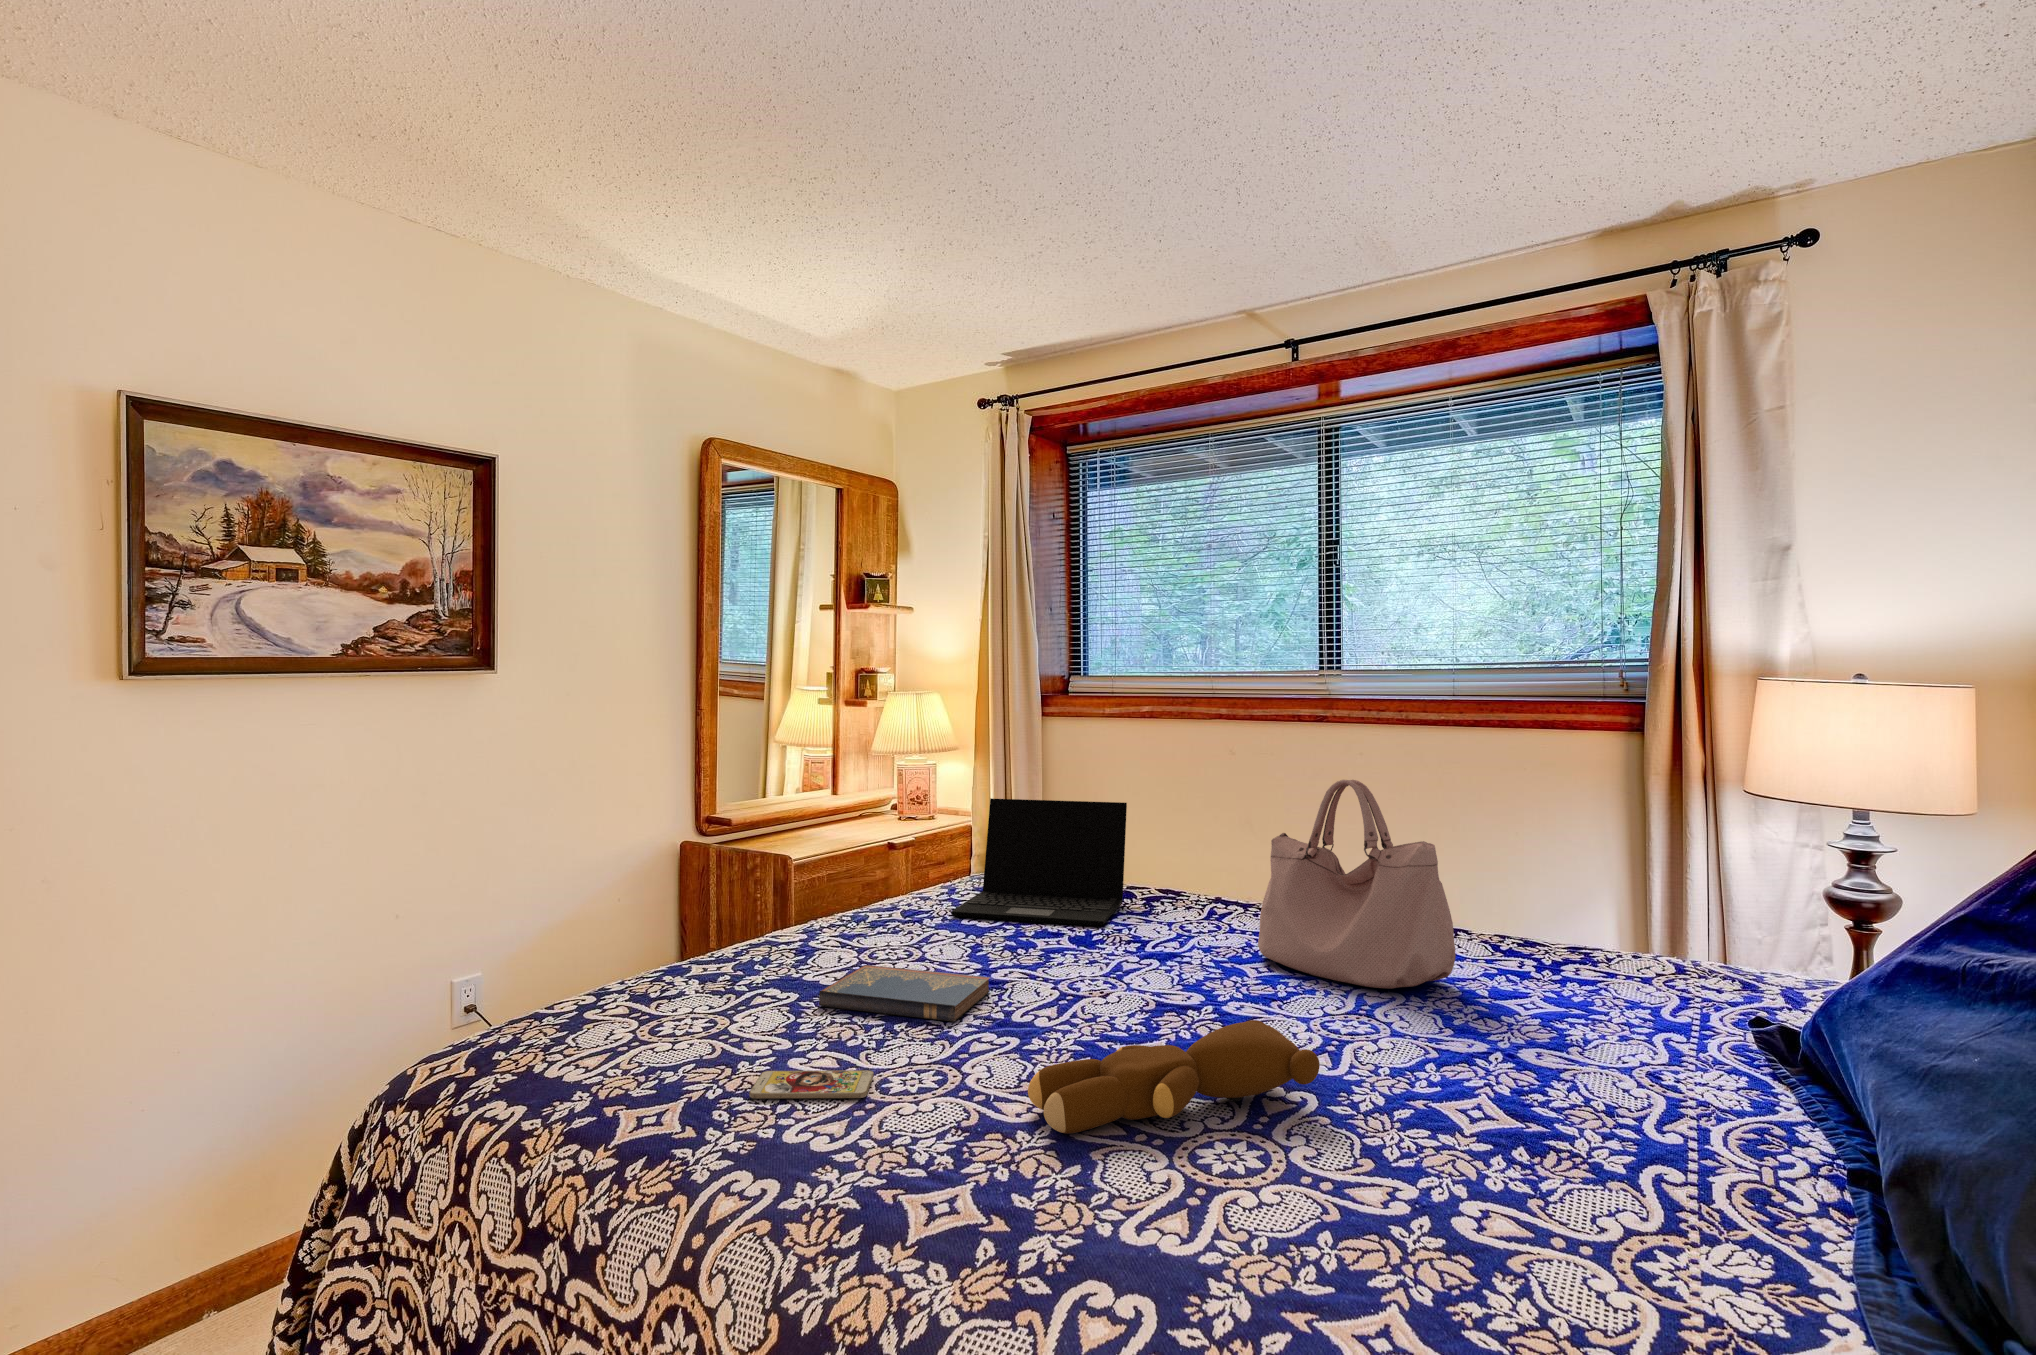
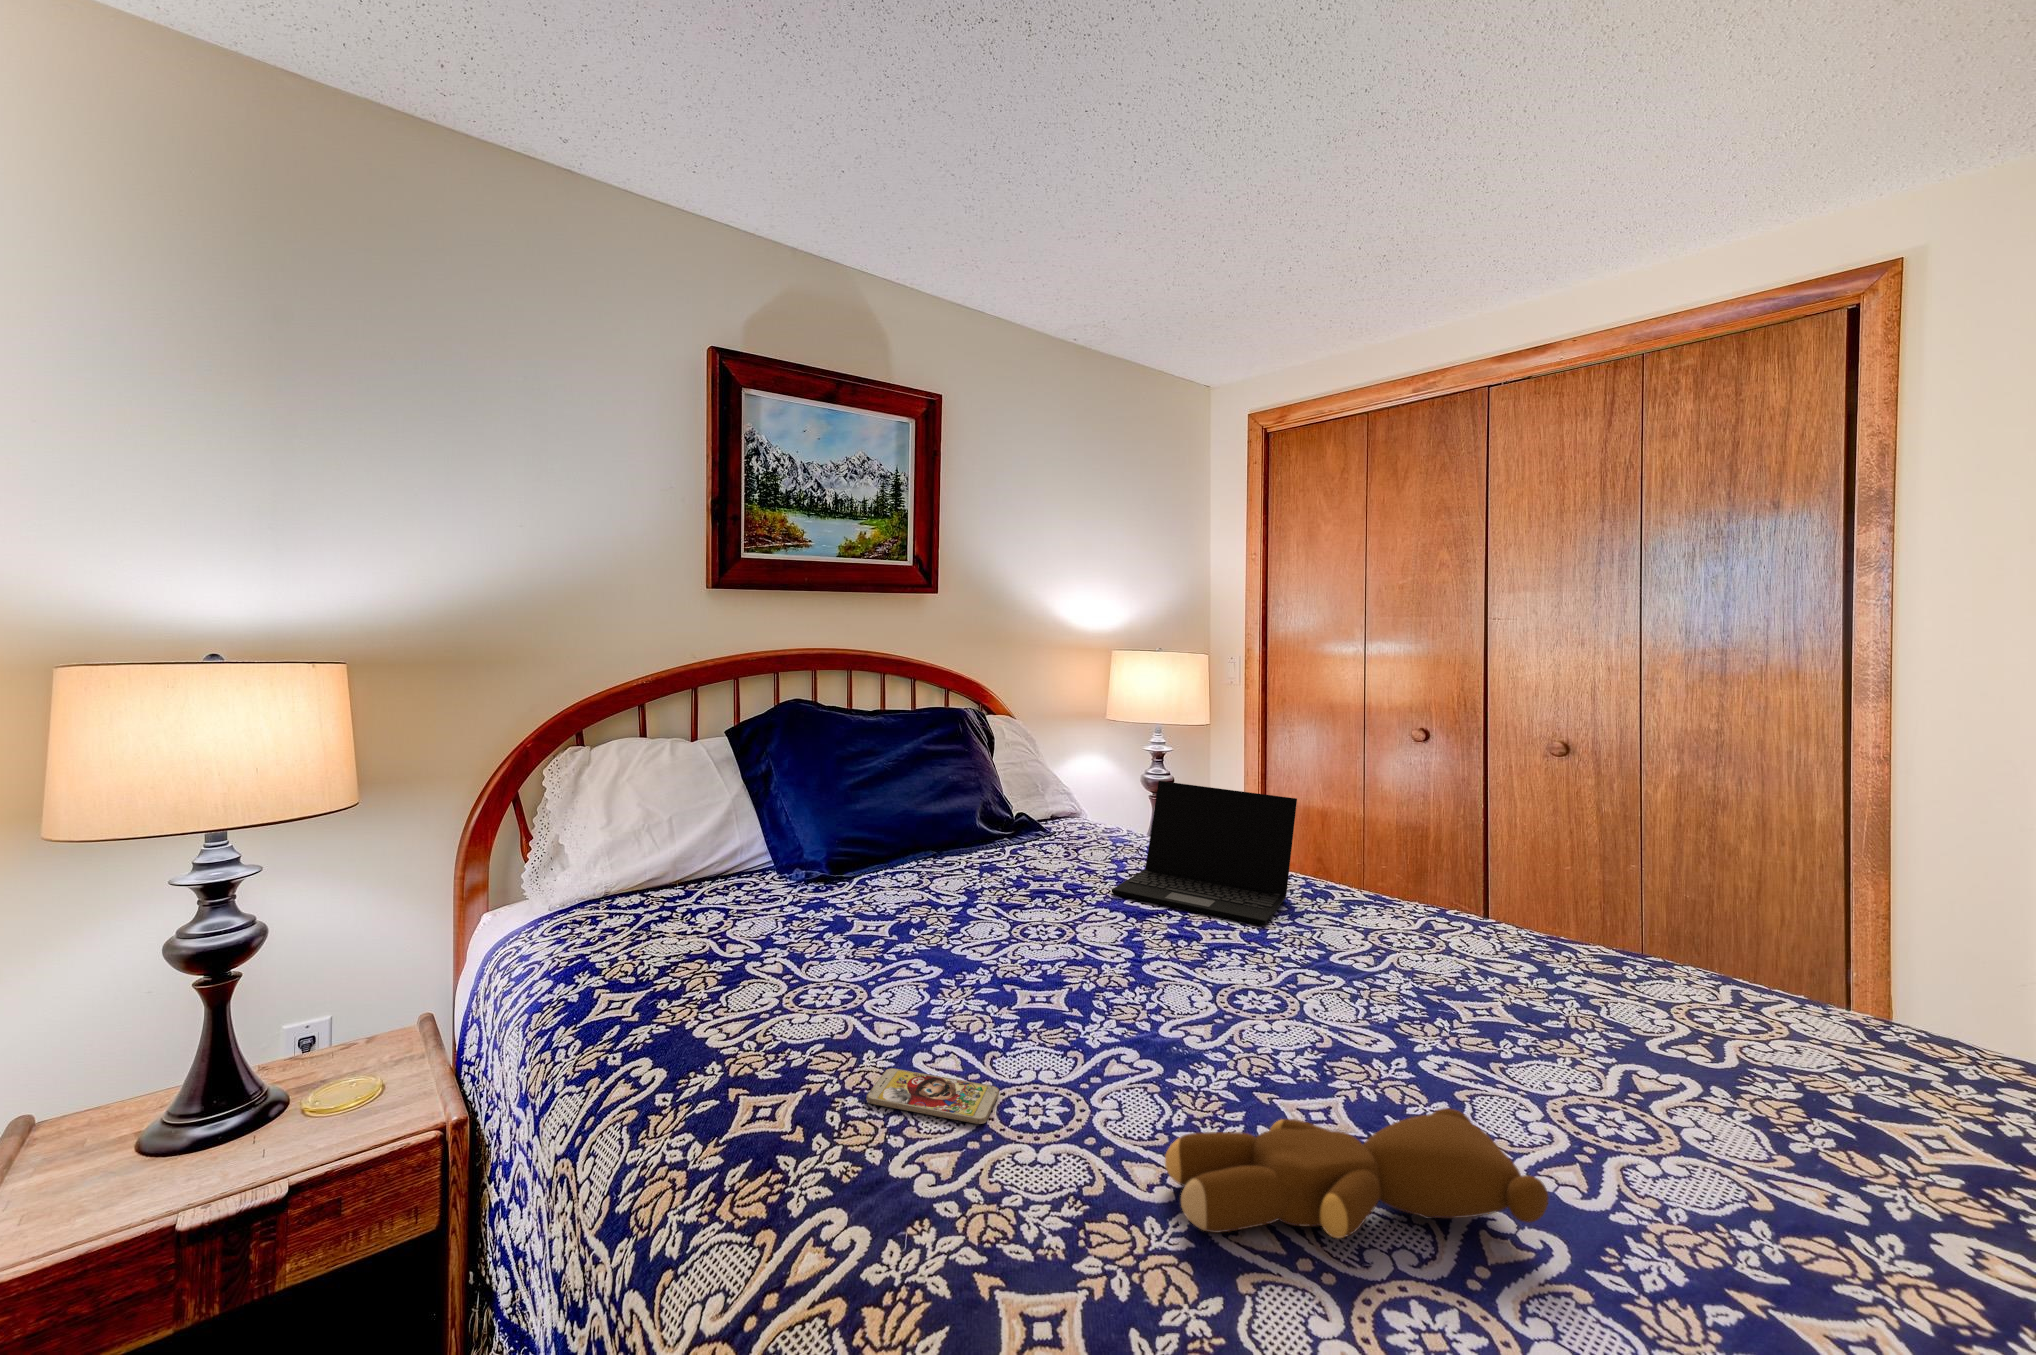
handbag: present [1258,780,1455,989] -> none [1440,809,1708,1065]
hardcover book: present [819,965,990,1022] -> none [965,945,1141,1030]

